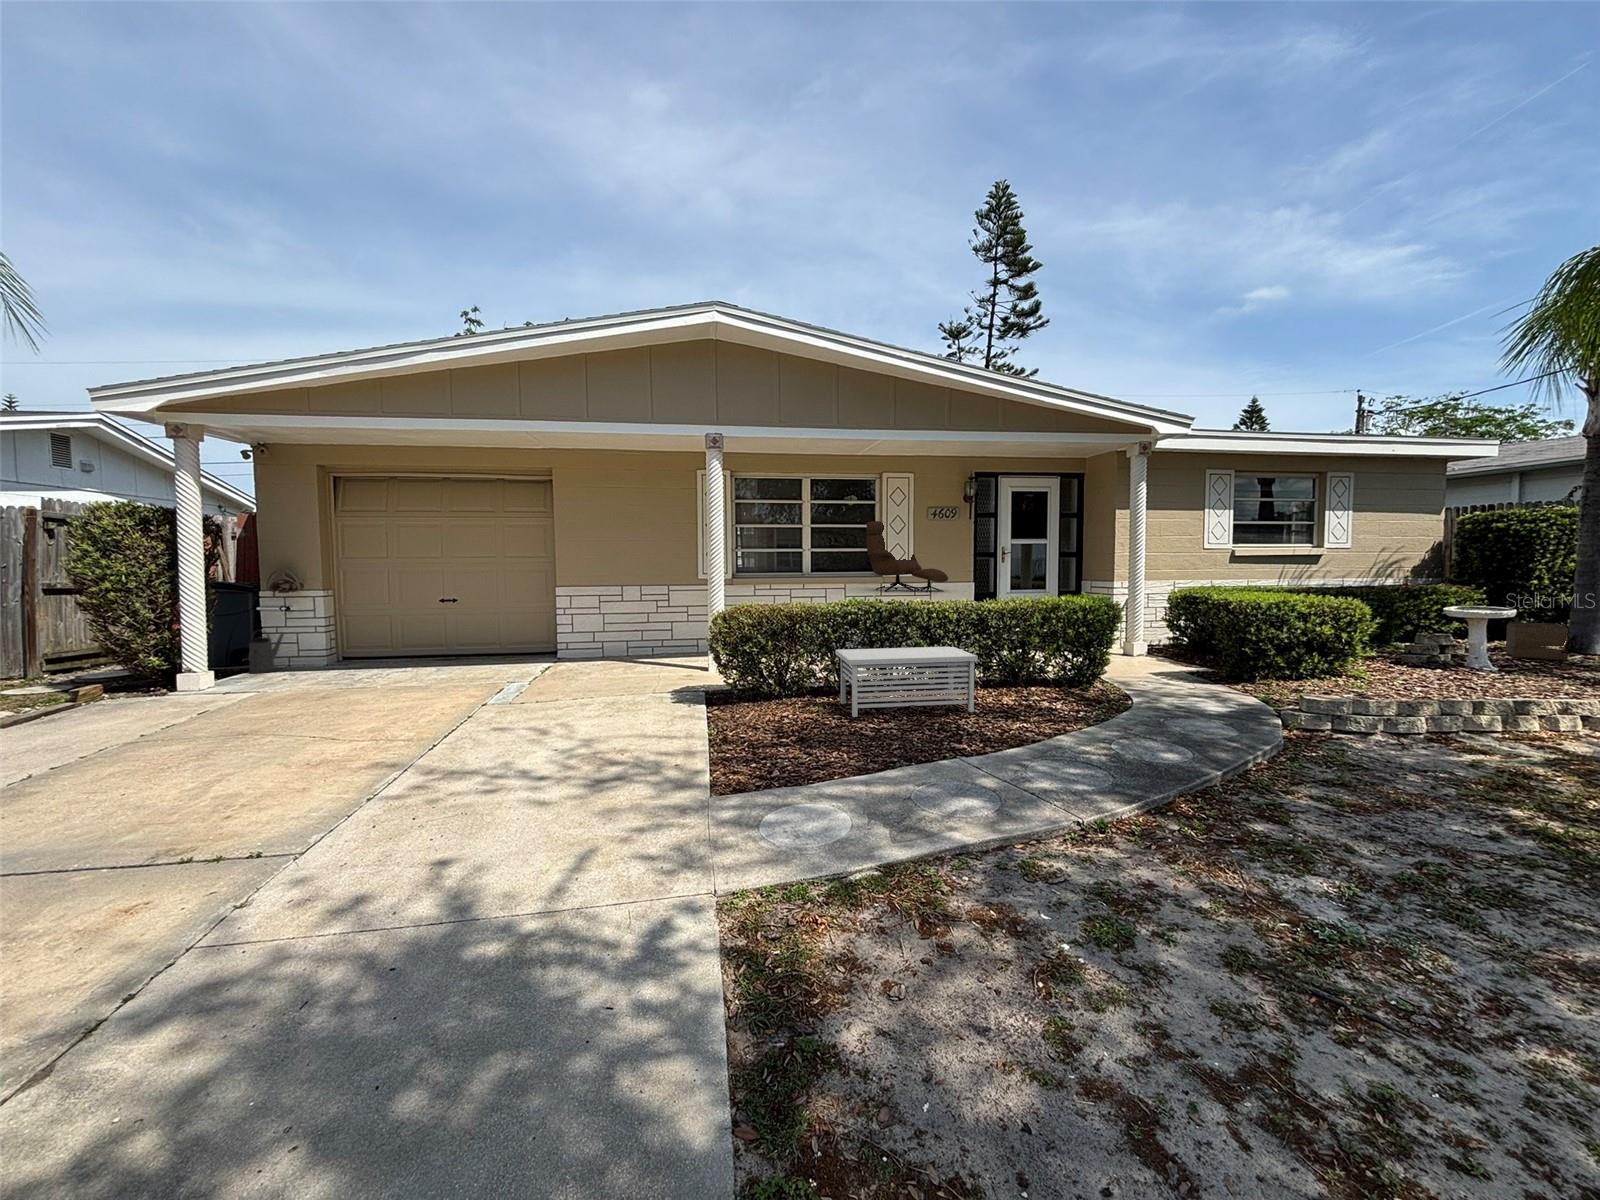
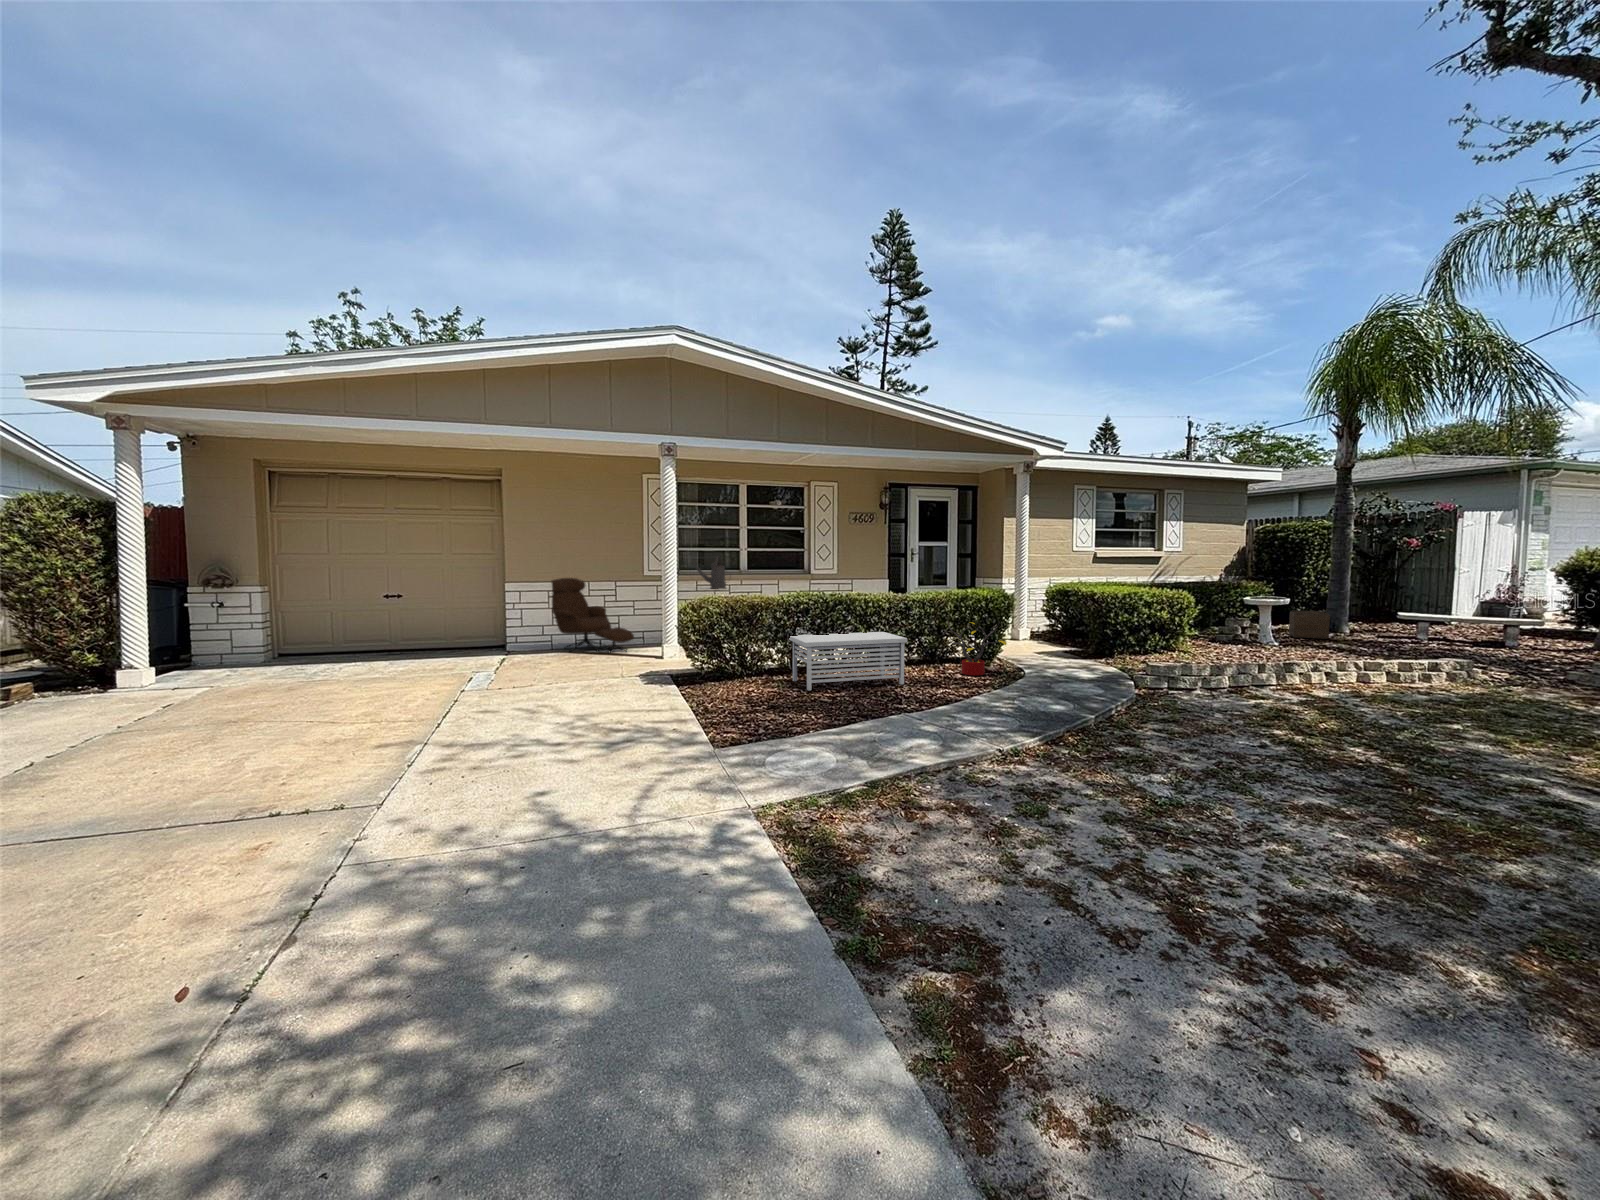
lounge chair: present [866,521,948,592] -> present [552,578,634,652]
watering can: present [248,631,284,673] -> present [693,557,726,589]
decorative plant: none [1027,634,1109,702] -> present [948,621,1007,676]

